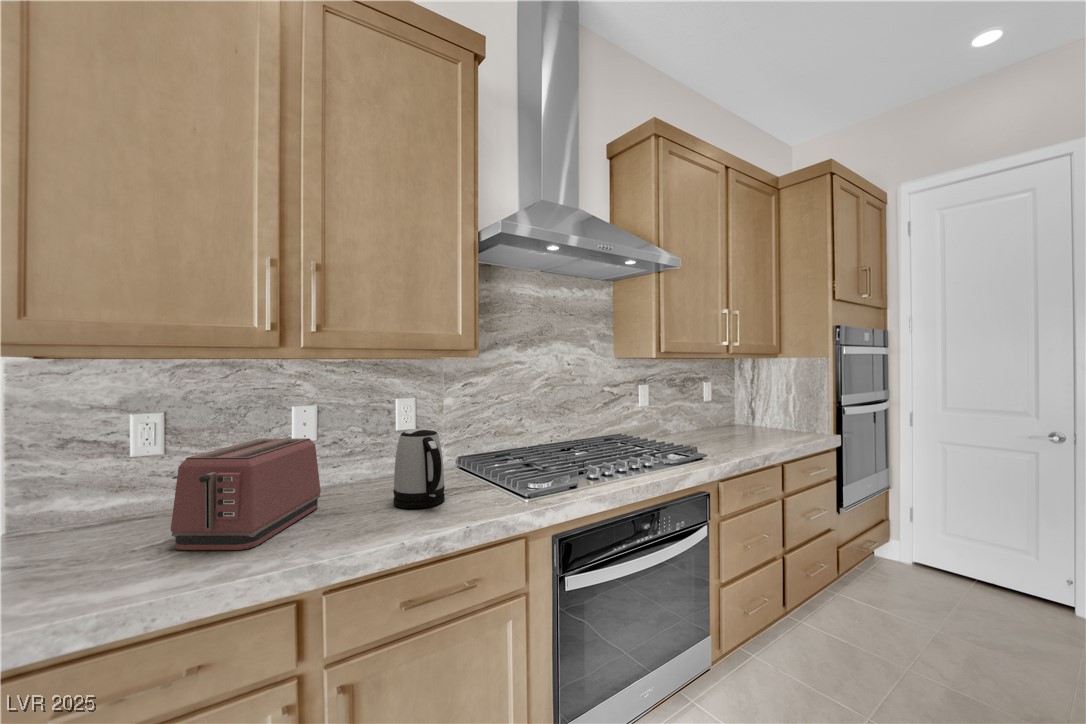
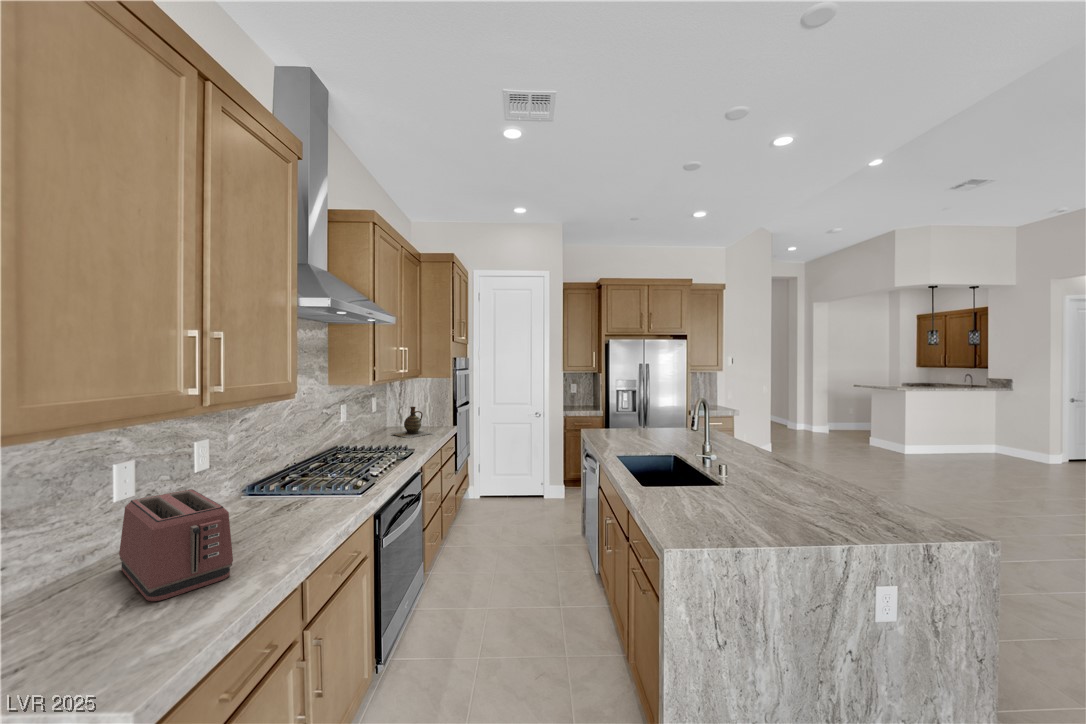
ceramic jug: none [720,395,783,439] -> present [391,407,431,438]
kettle: present [393,429,445,508] -> none [256,464,314,527]

